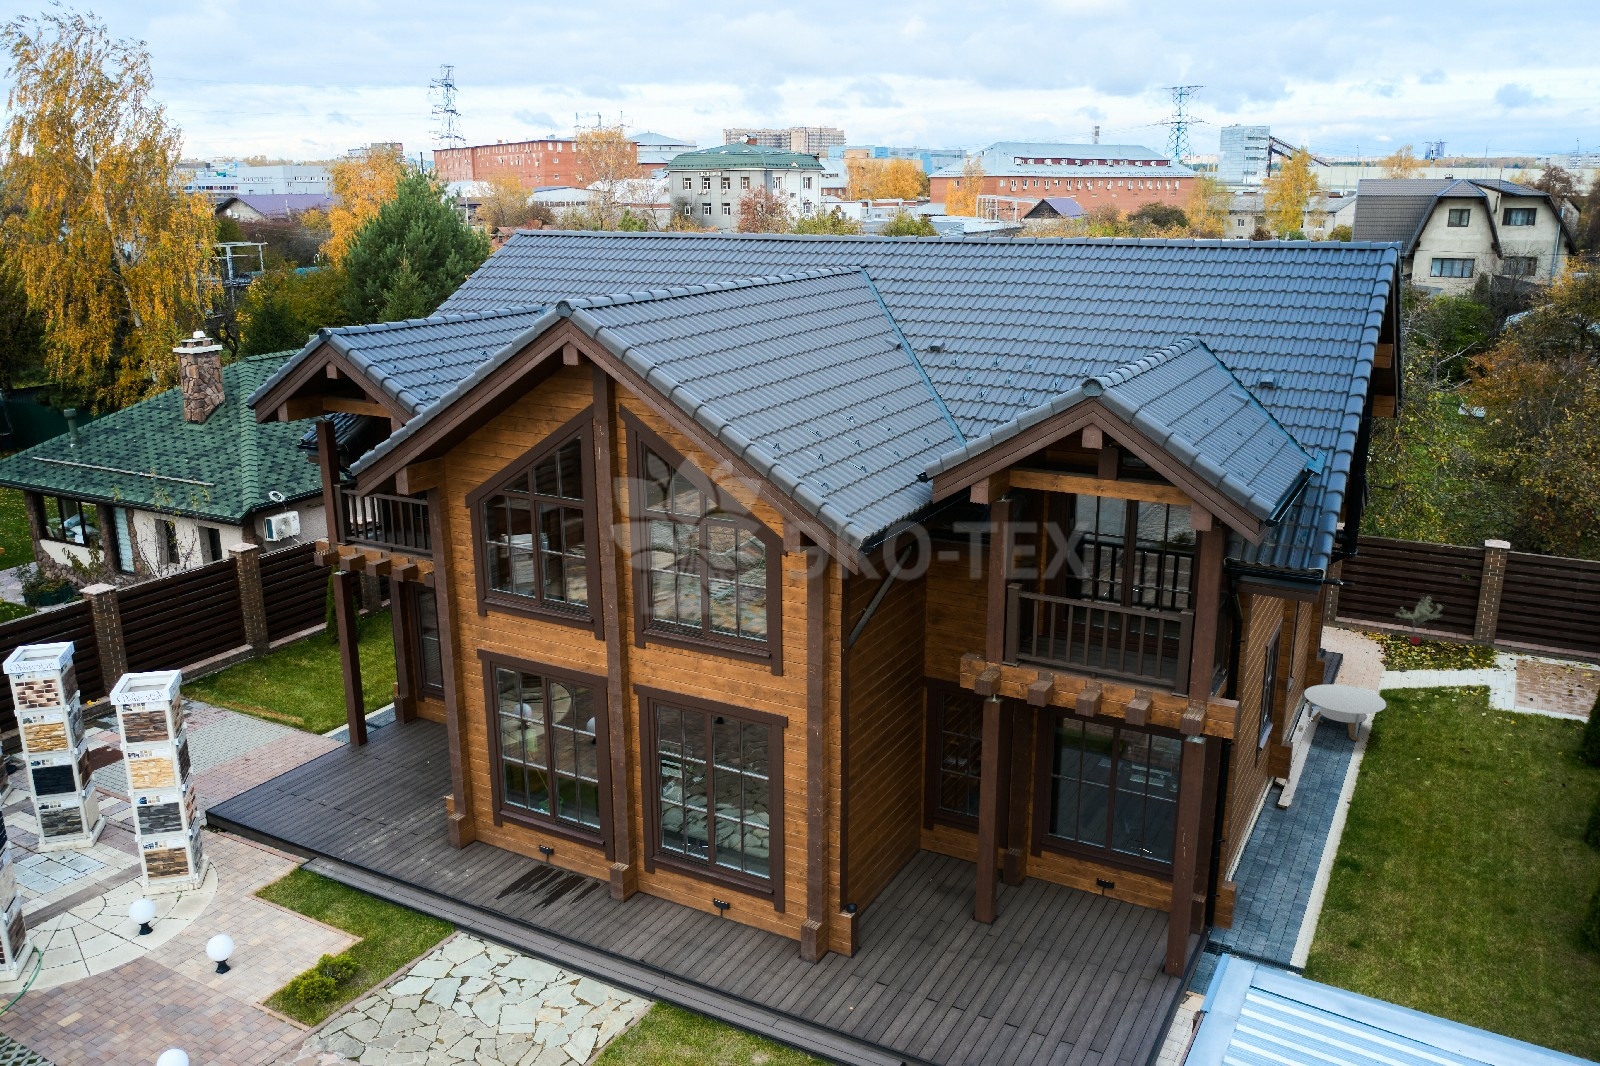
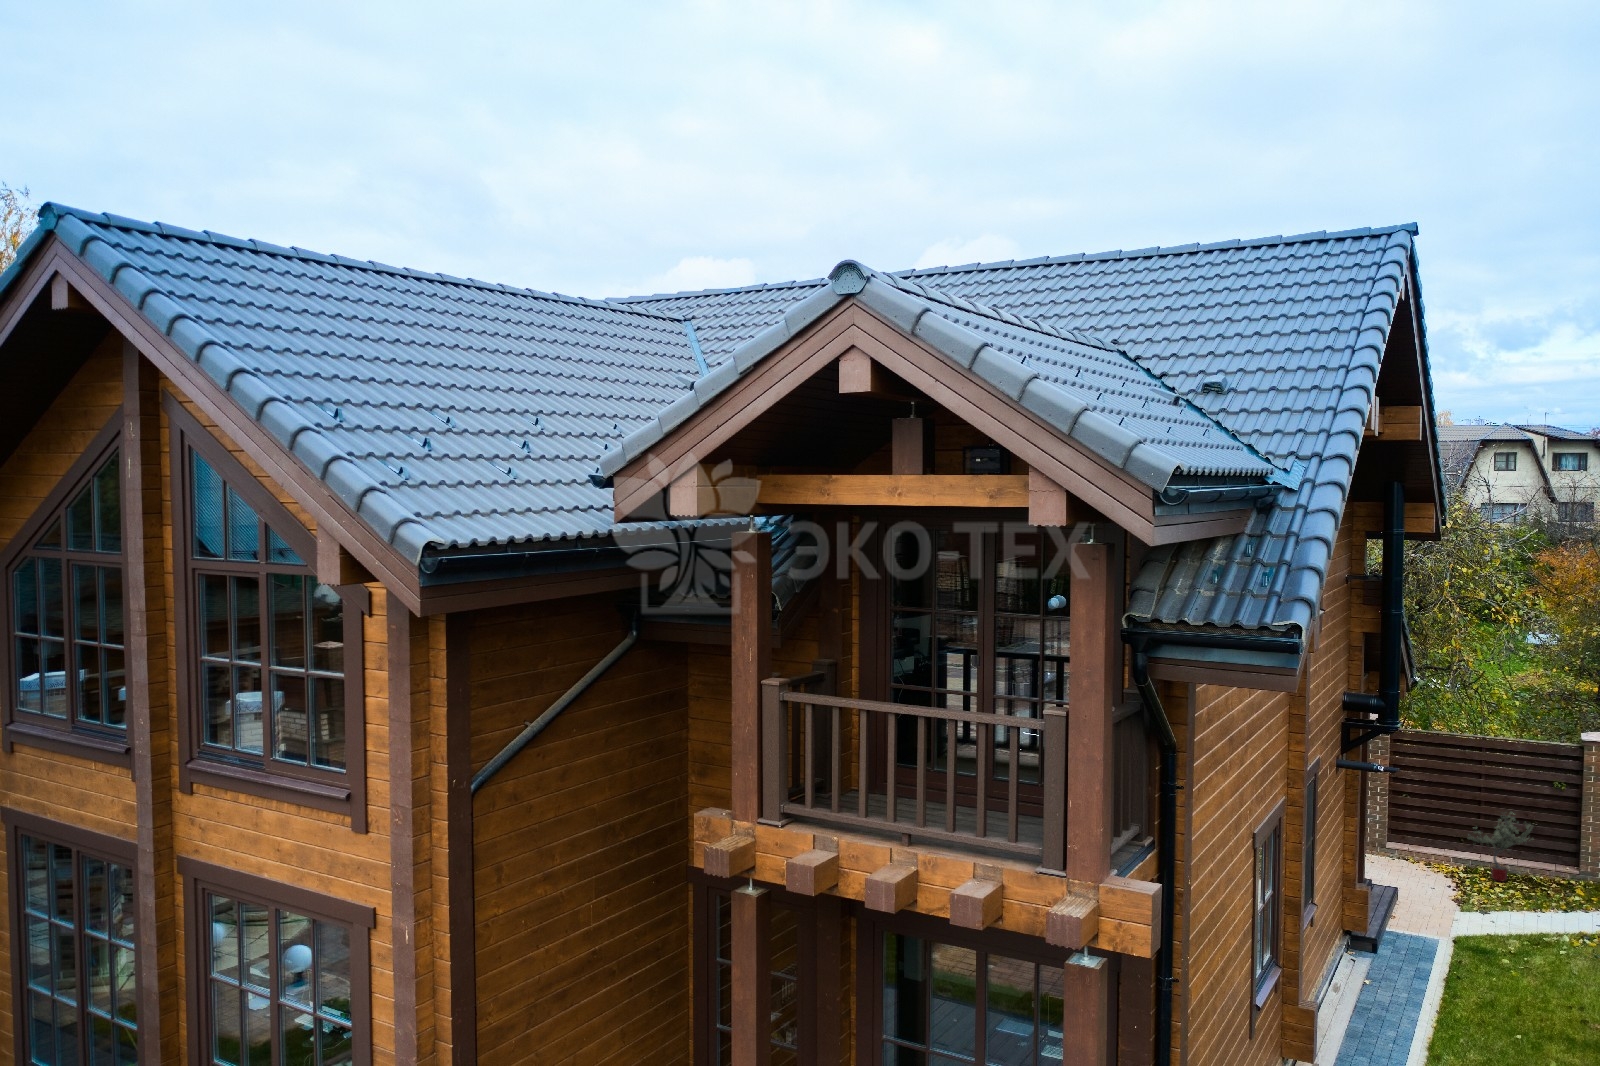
round table: present [1304,684,1386,741] -> none [1337,920,1462,1006]

